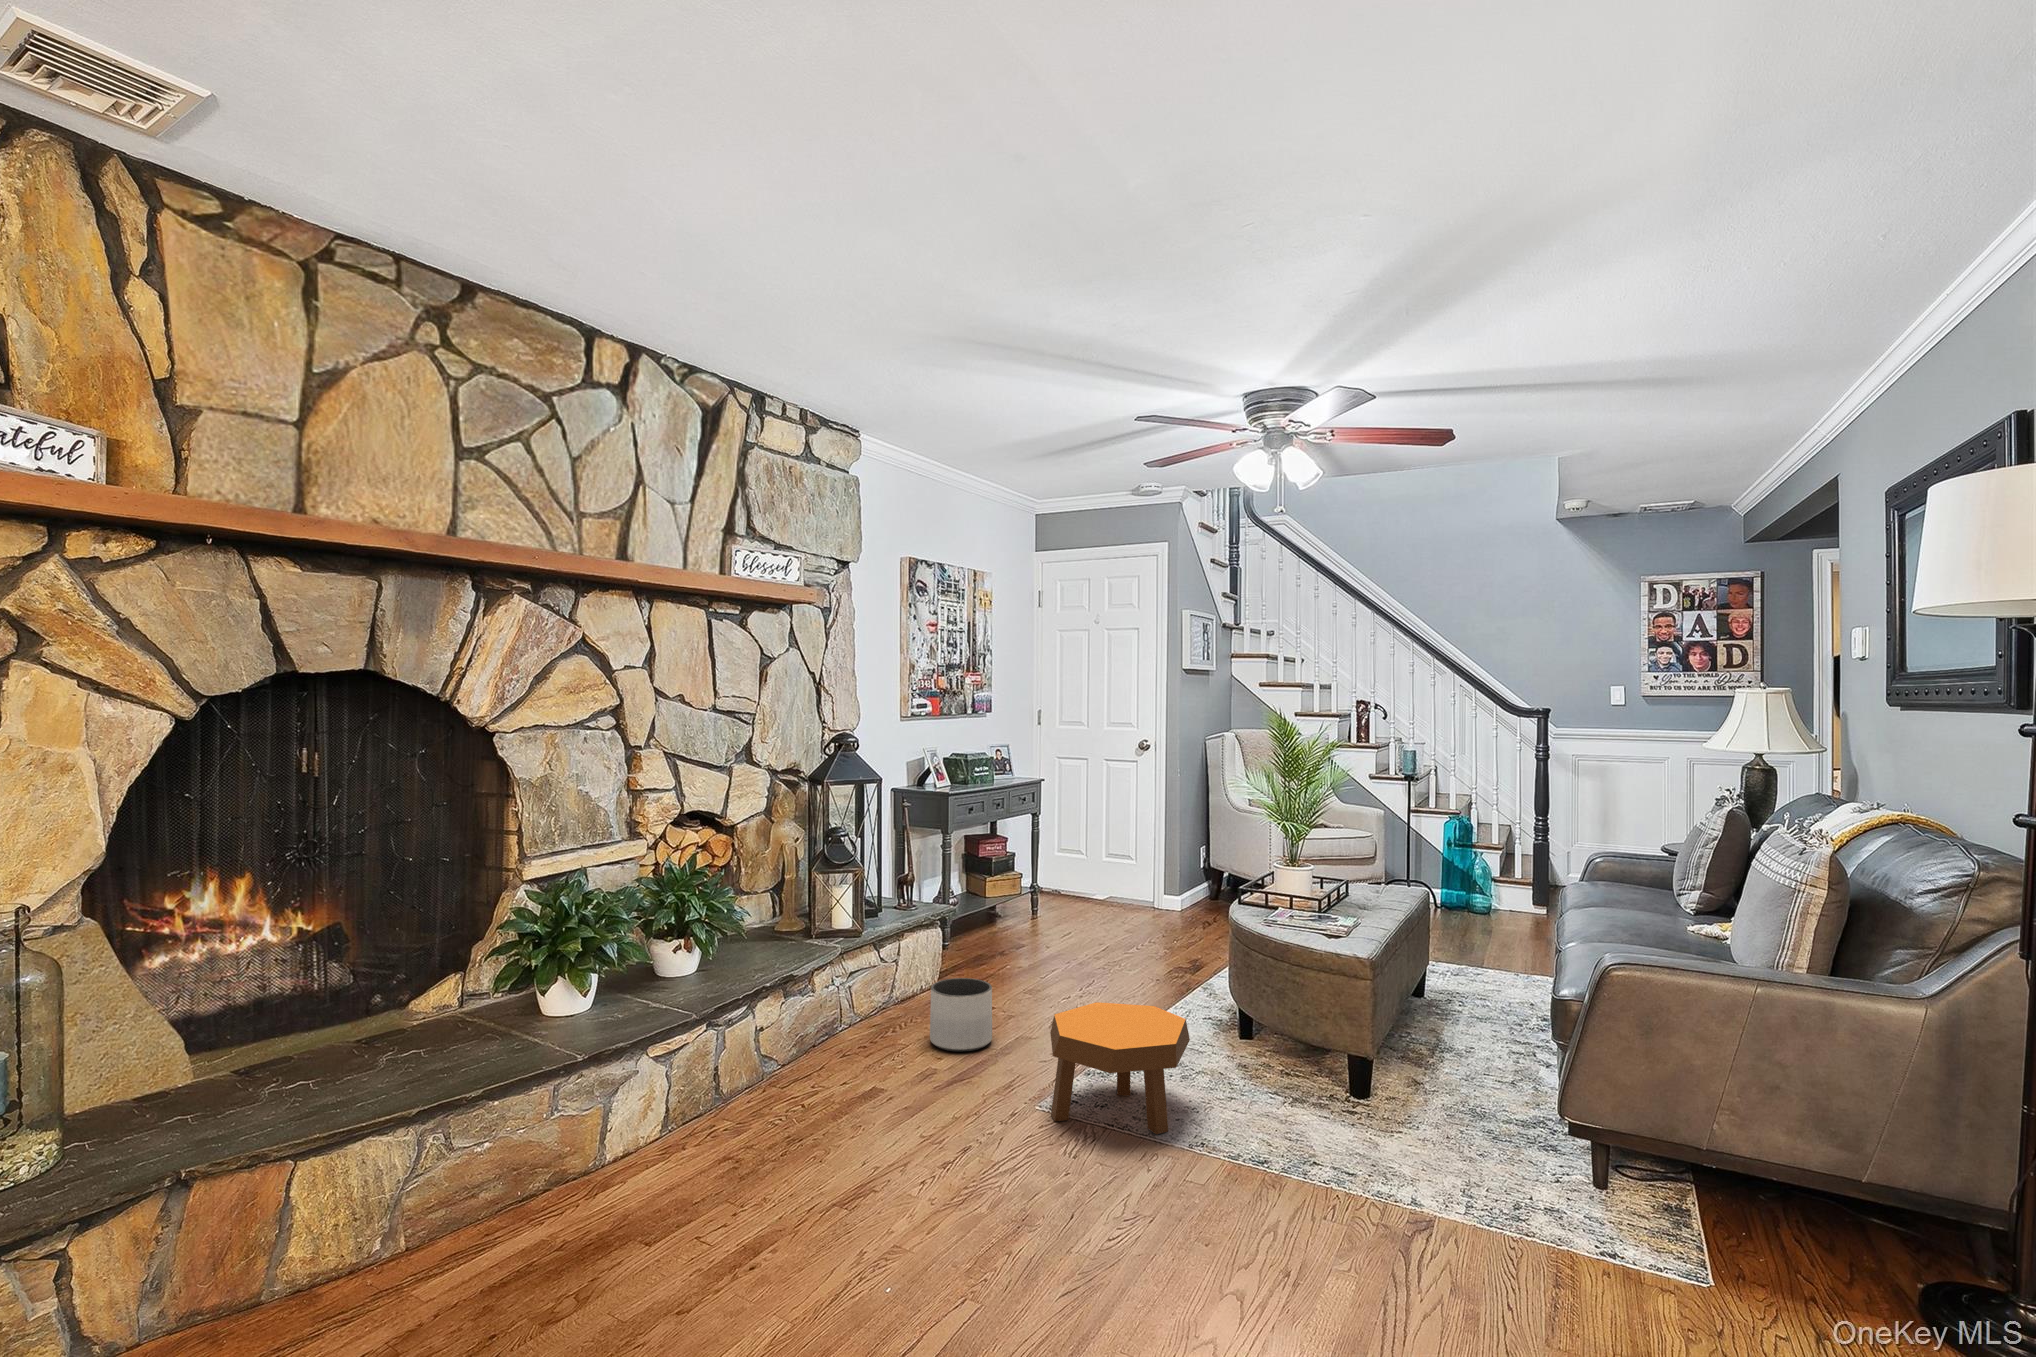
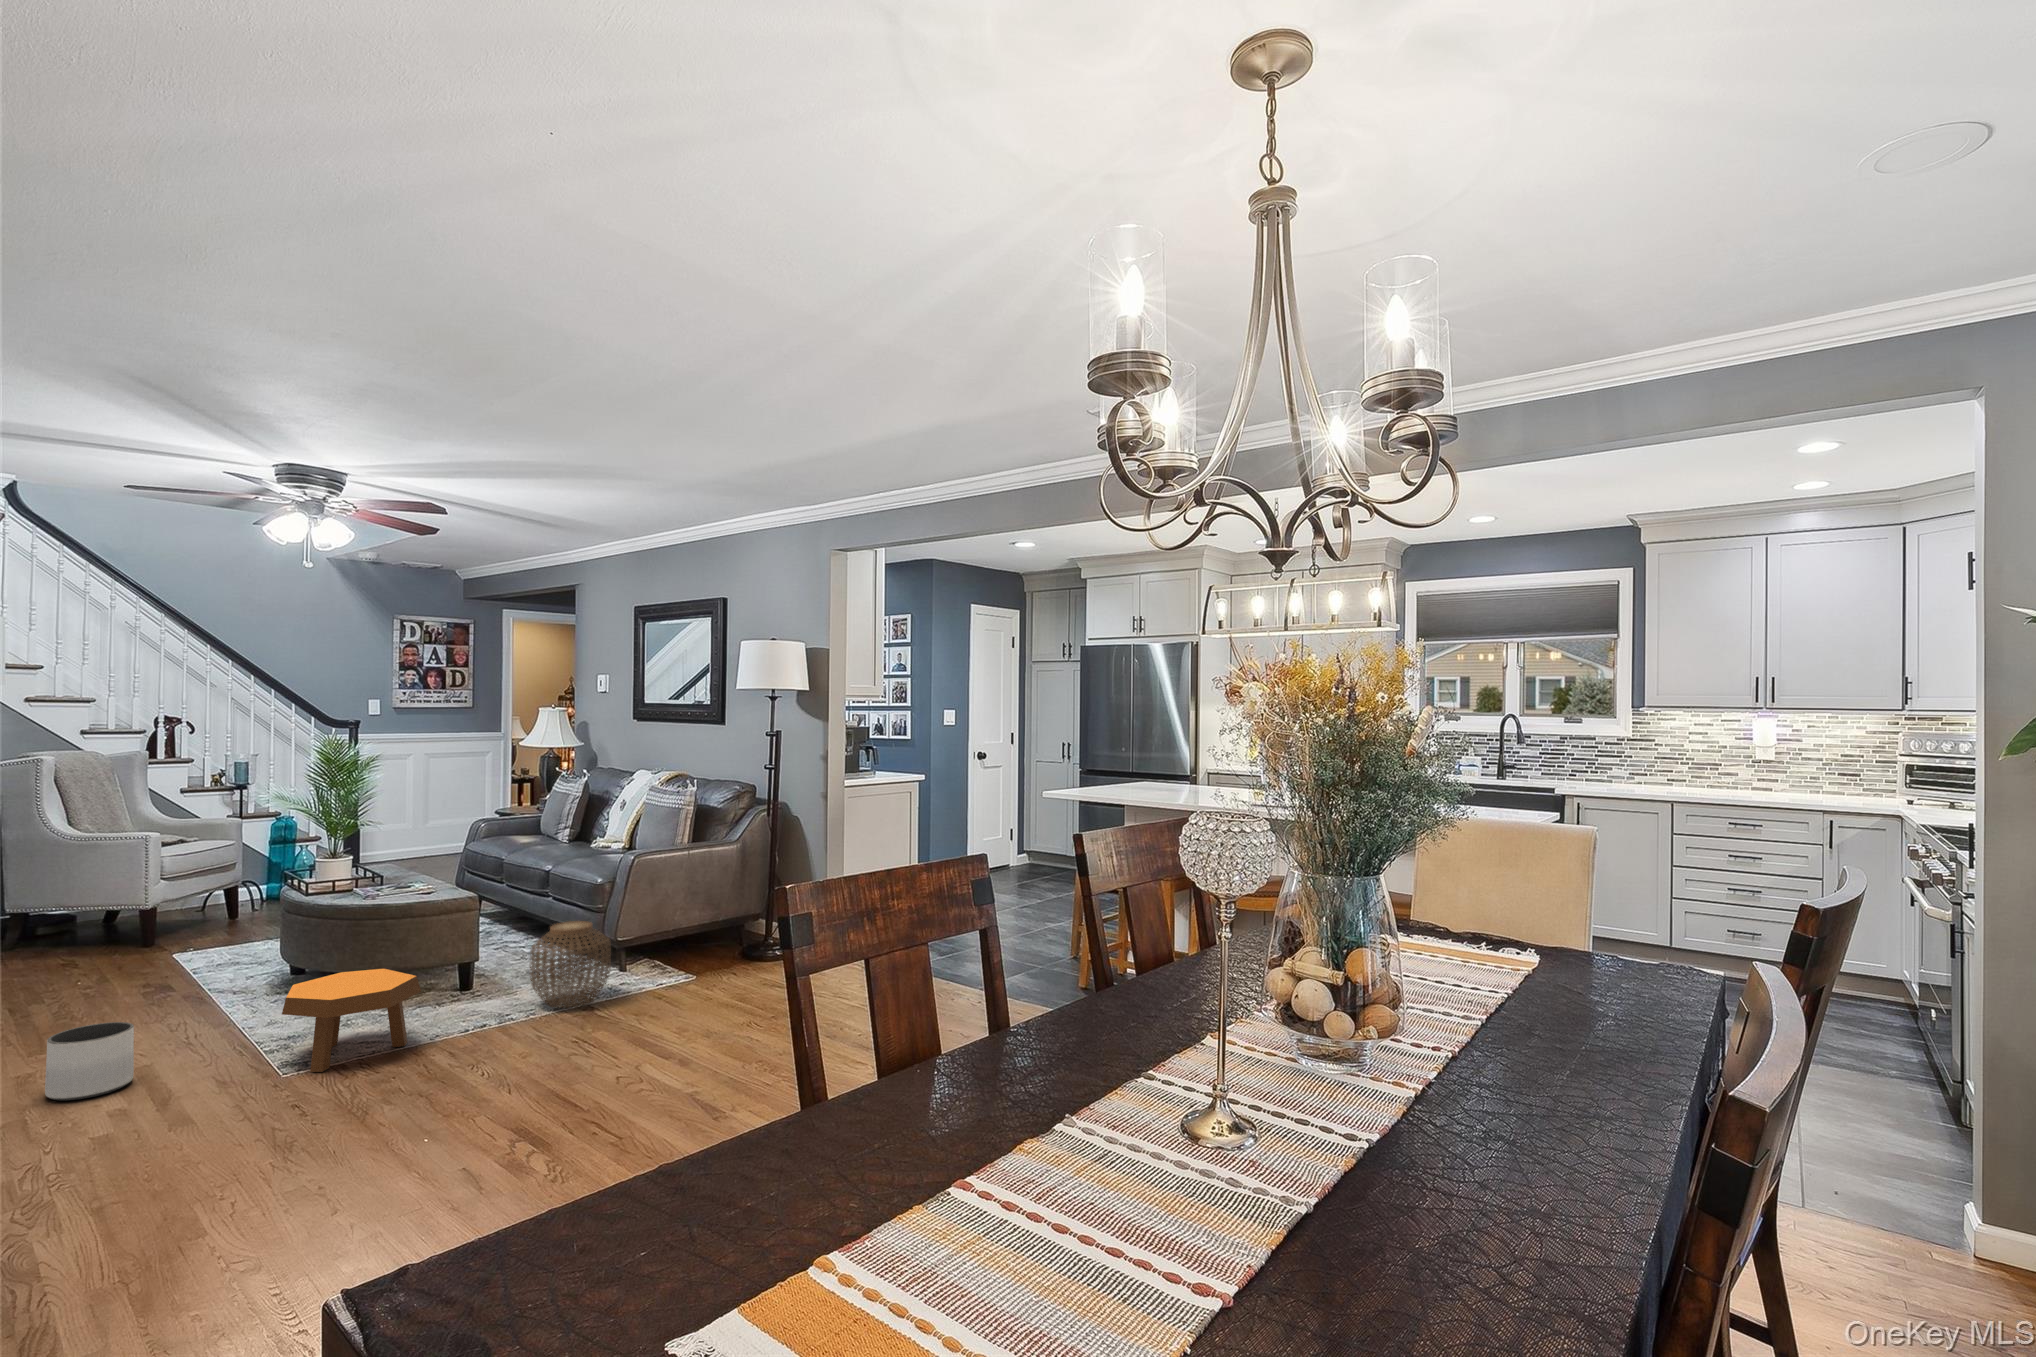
woven basket: none [1352,1040,1491,1203] -> present [530,921,611,1008]

